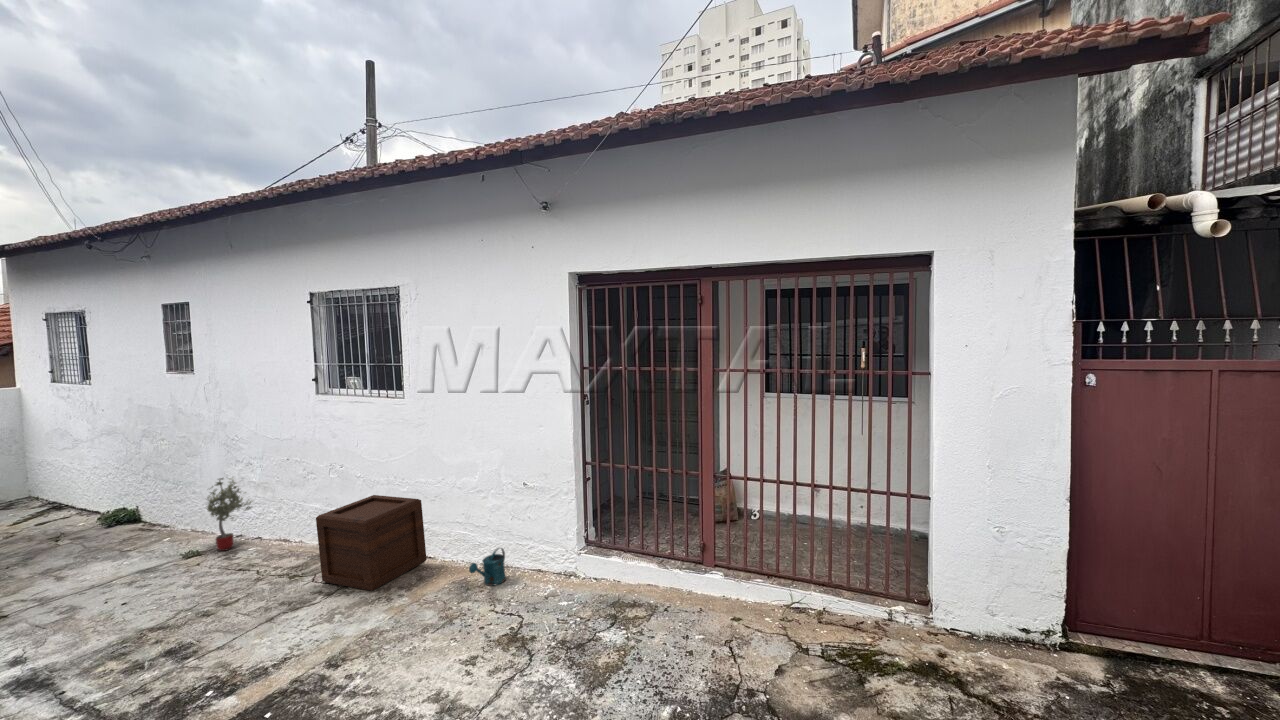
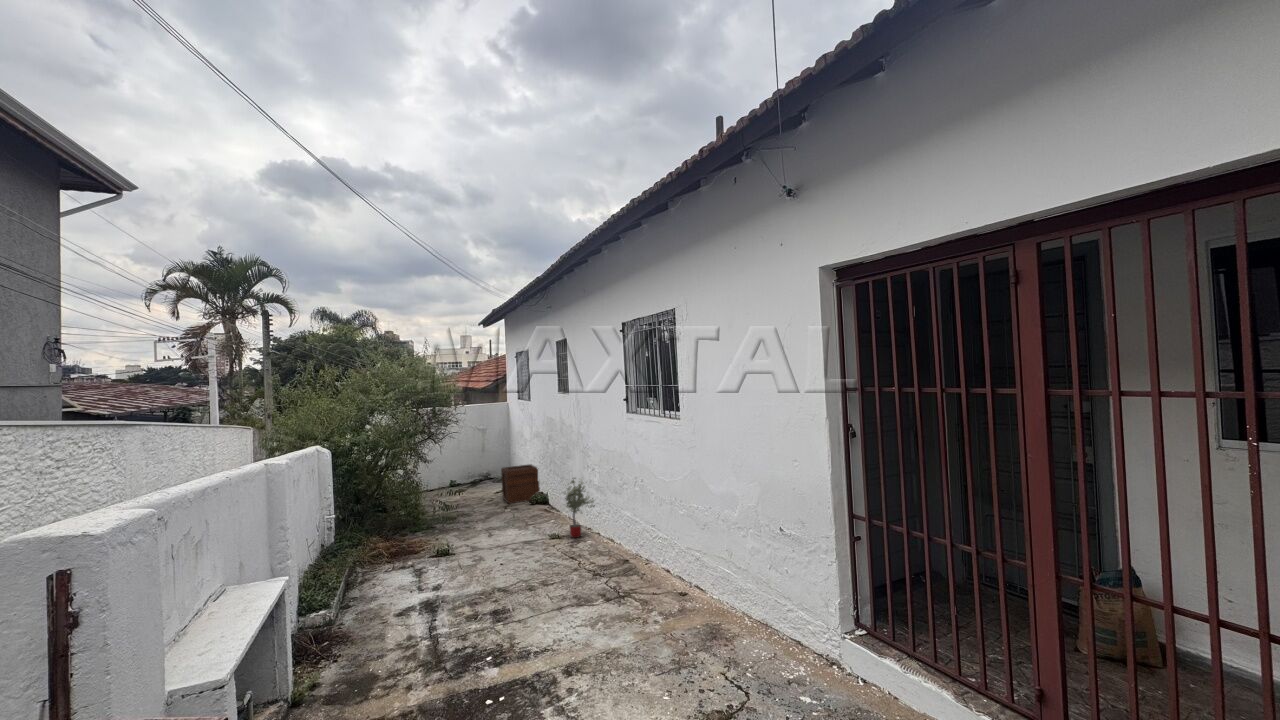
wooden crate: present [316,495,427,591] -> present [501,464,540,504]
watering can: present [469,548,506,586] -> none [715,600,763,644]

